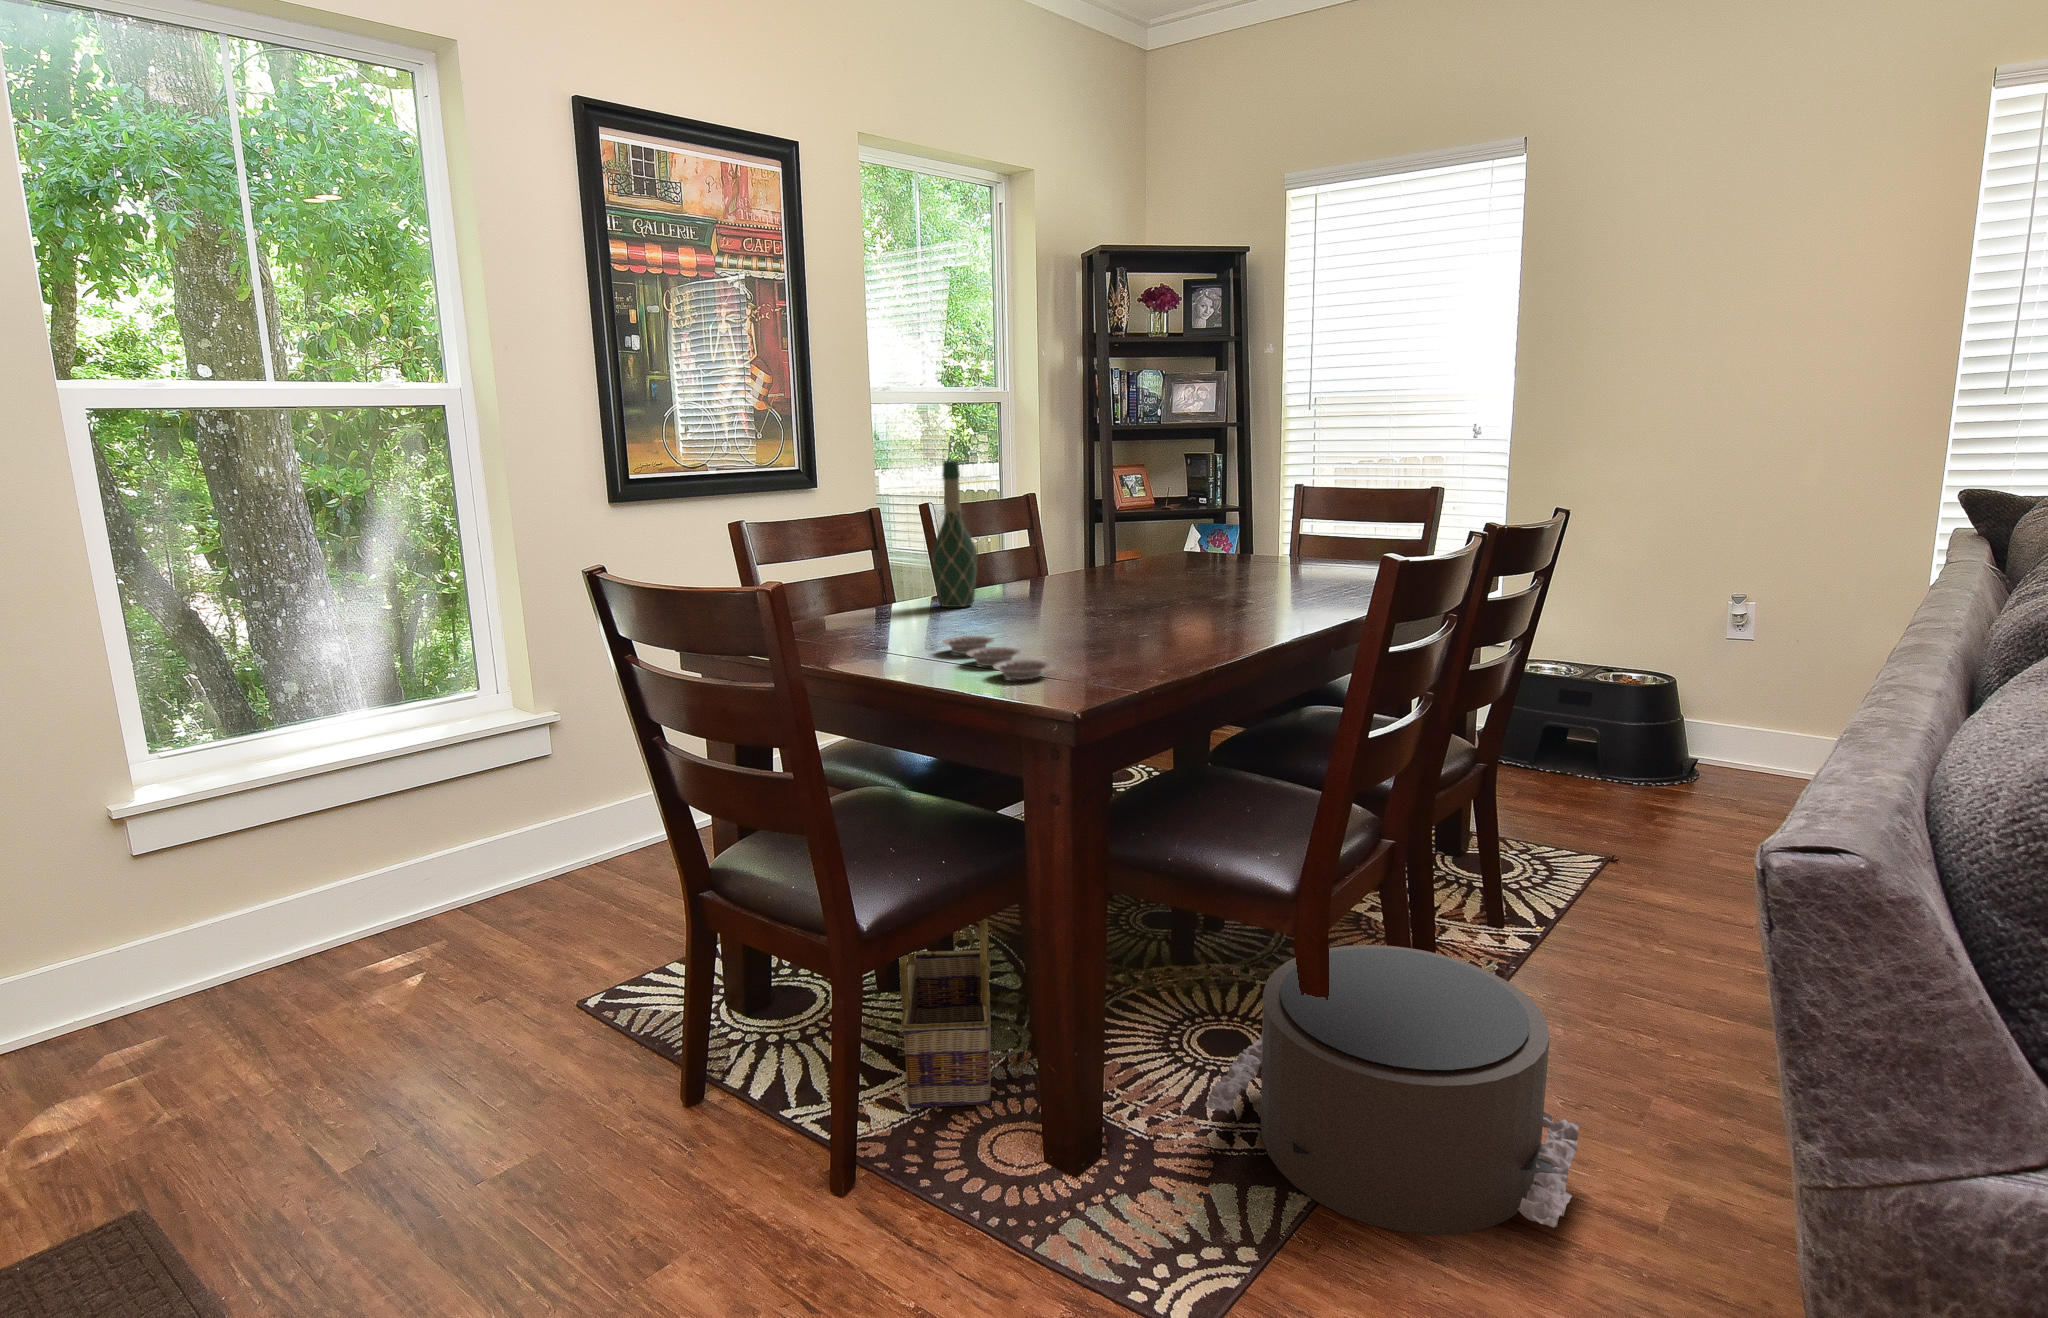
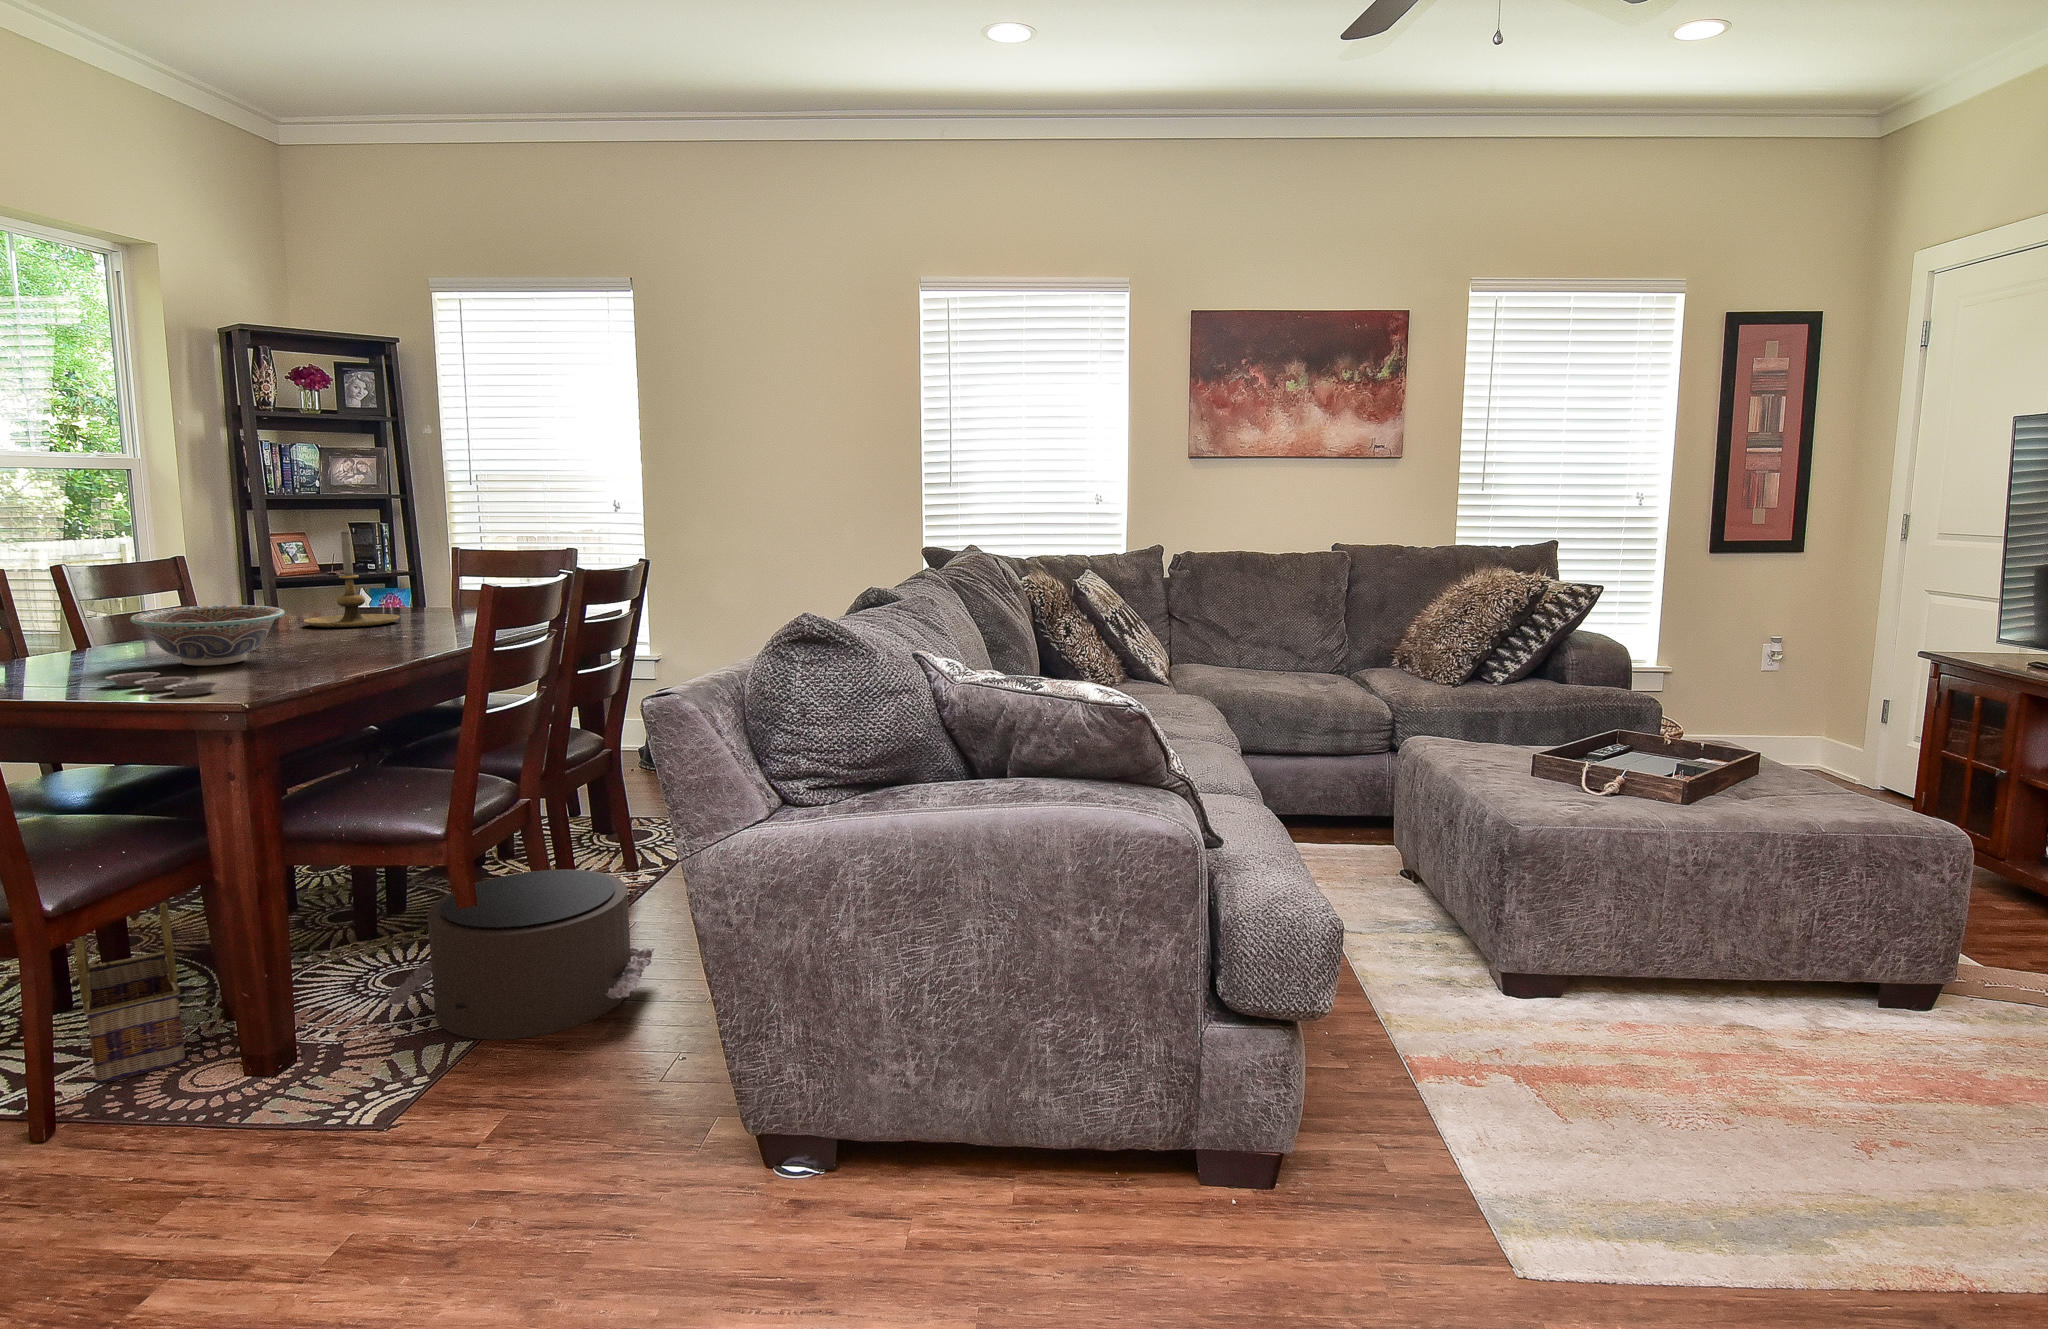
wine bottle: present [931,461,978,607] -> none [72,528,126,660]
candle holder: none [1140,461,1237,574] -> present [304,531,399,627]
decorative bowl: none [976,552,1126,626] -> present [130,605,285,665]

